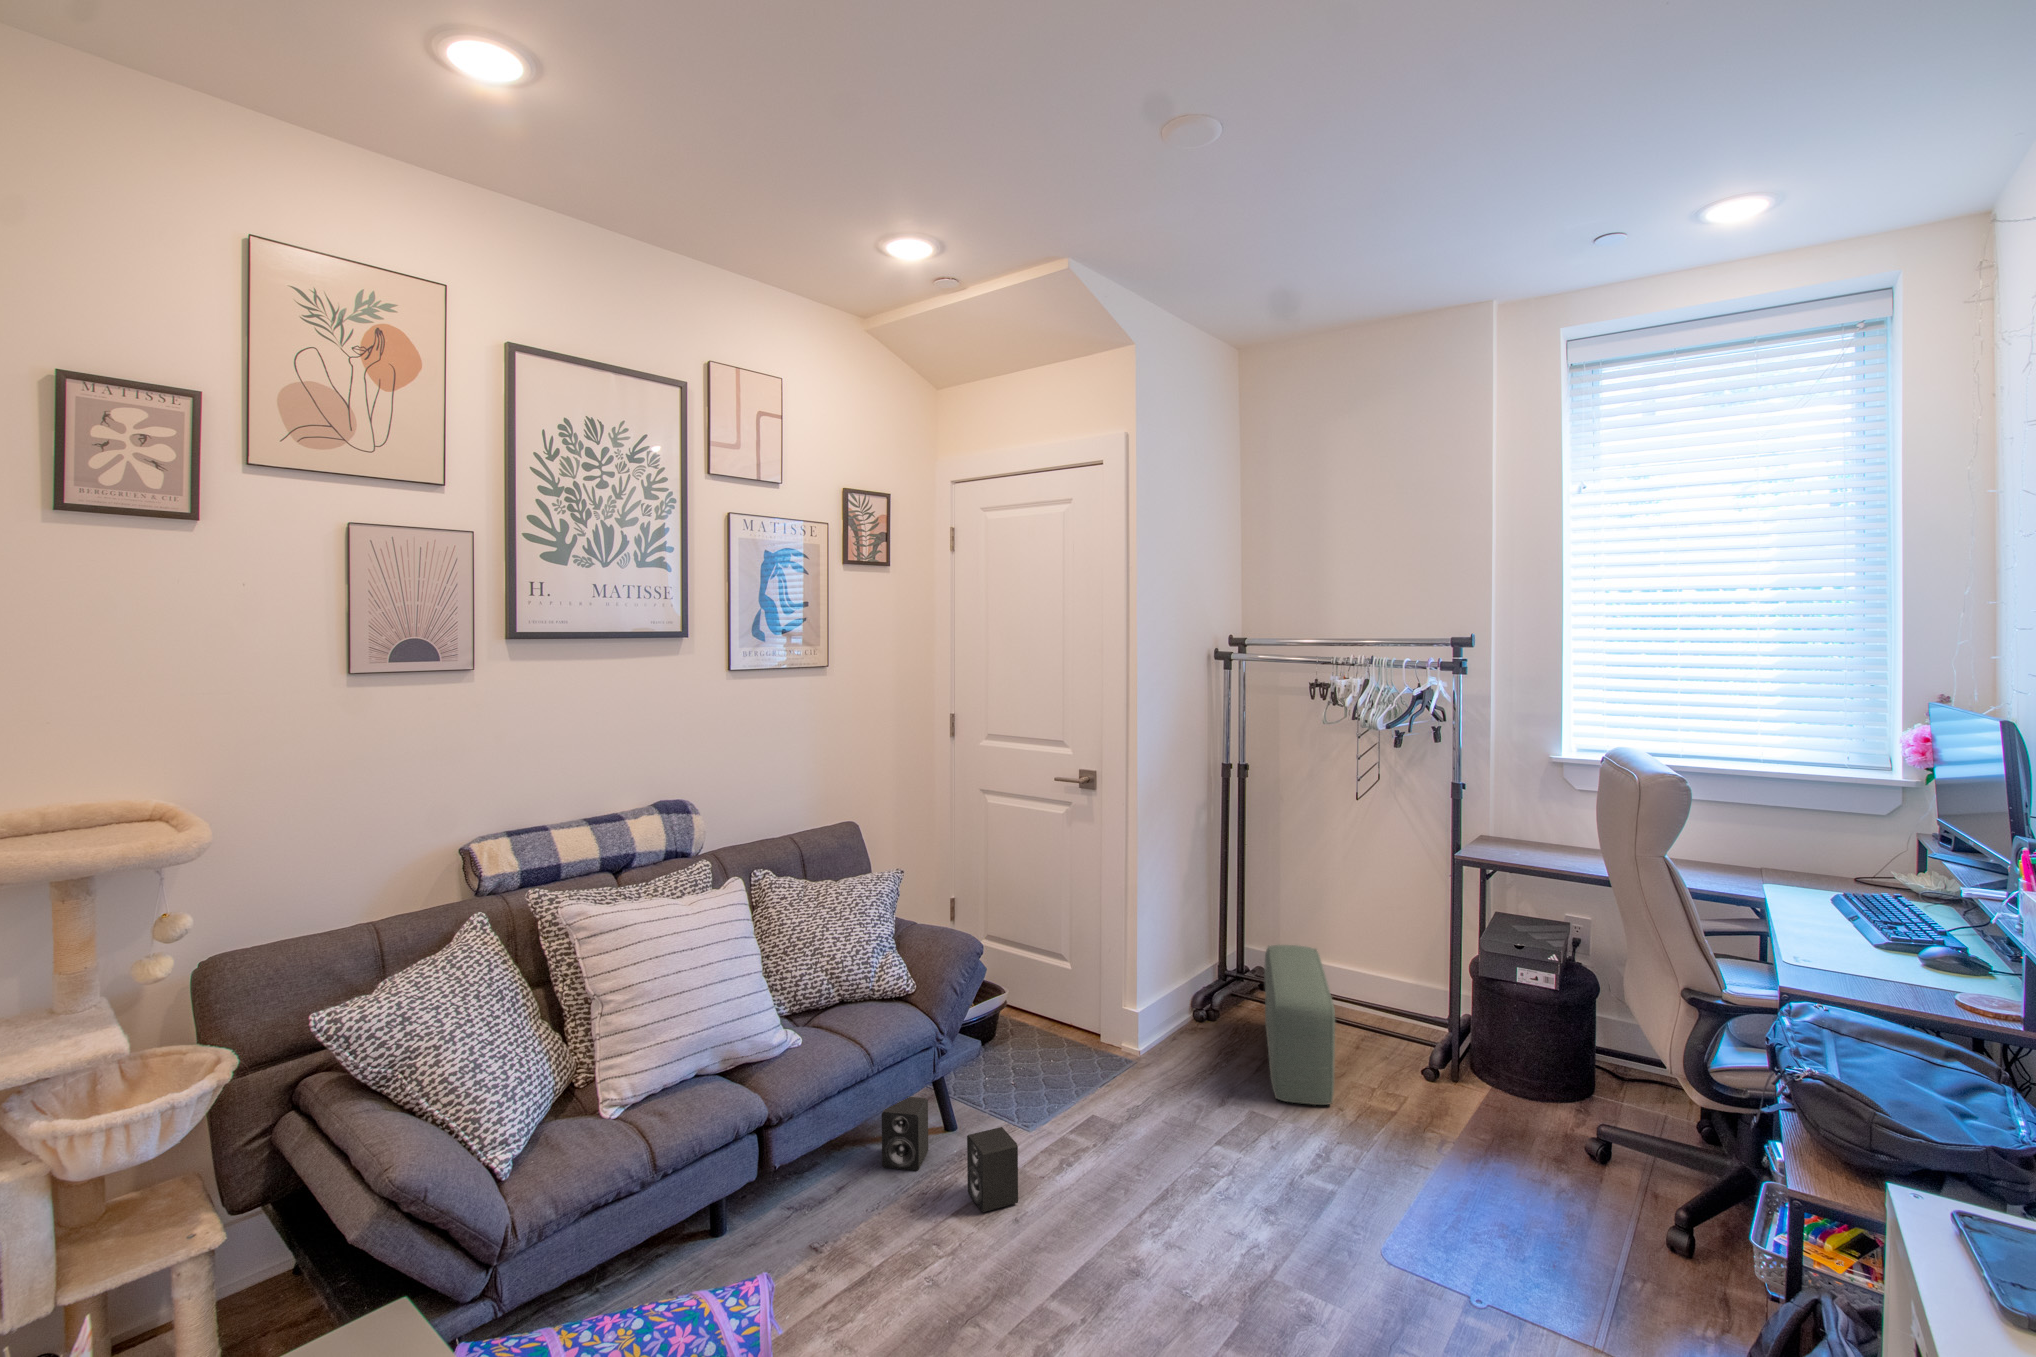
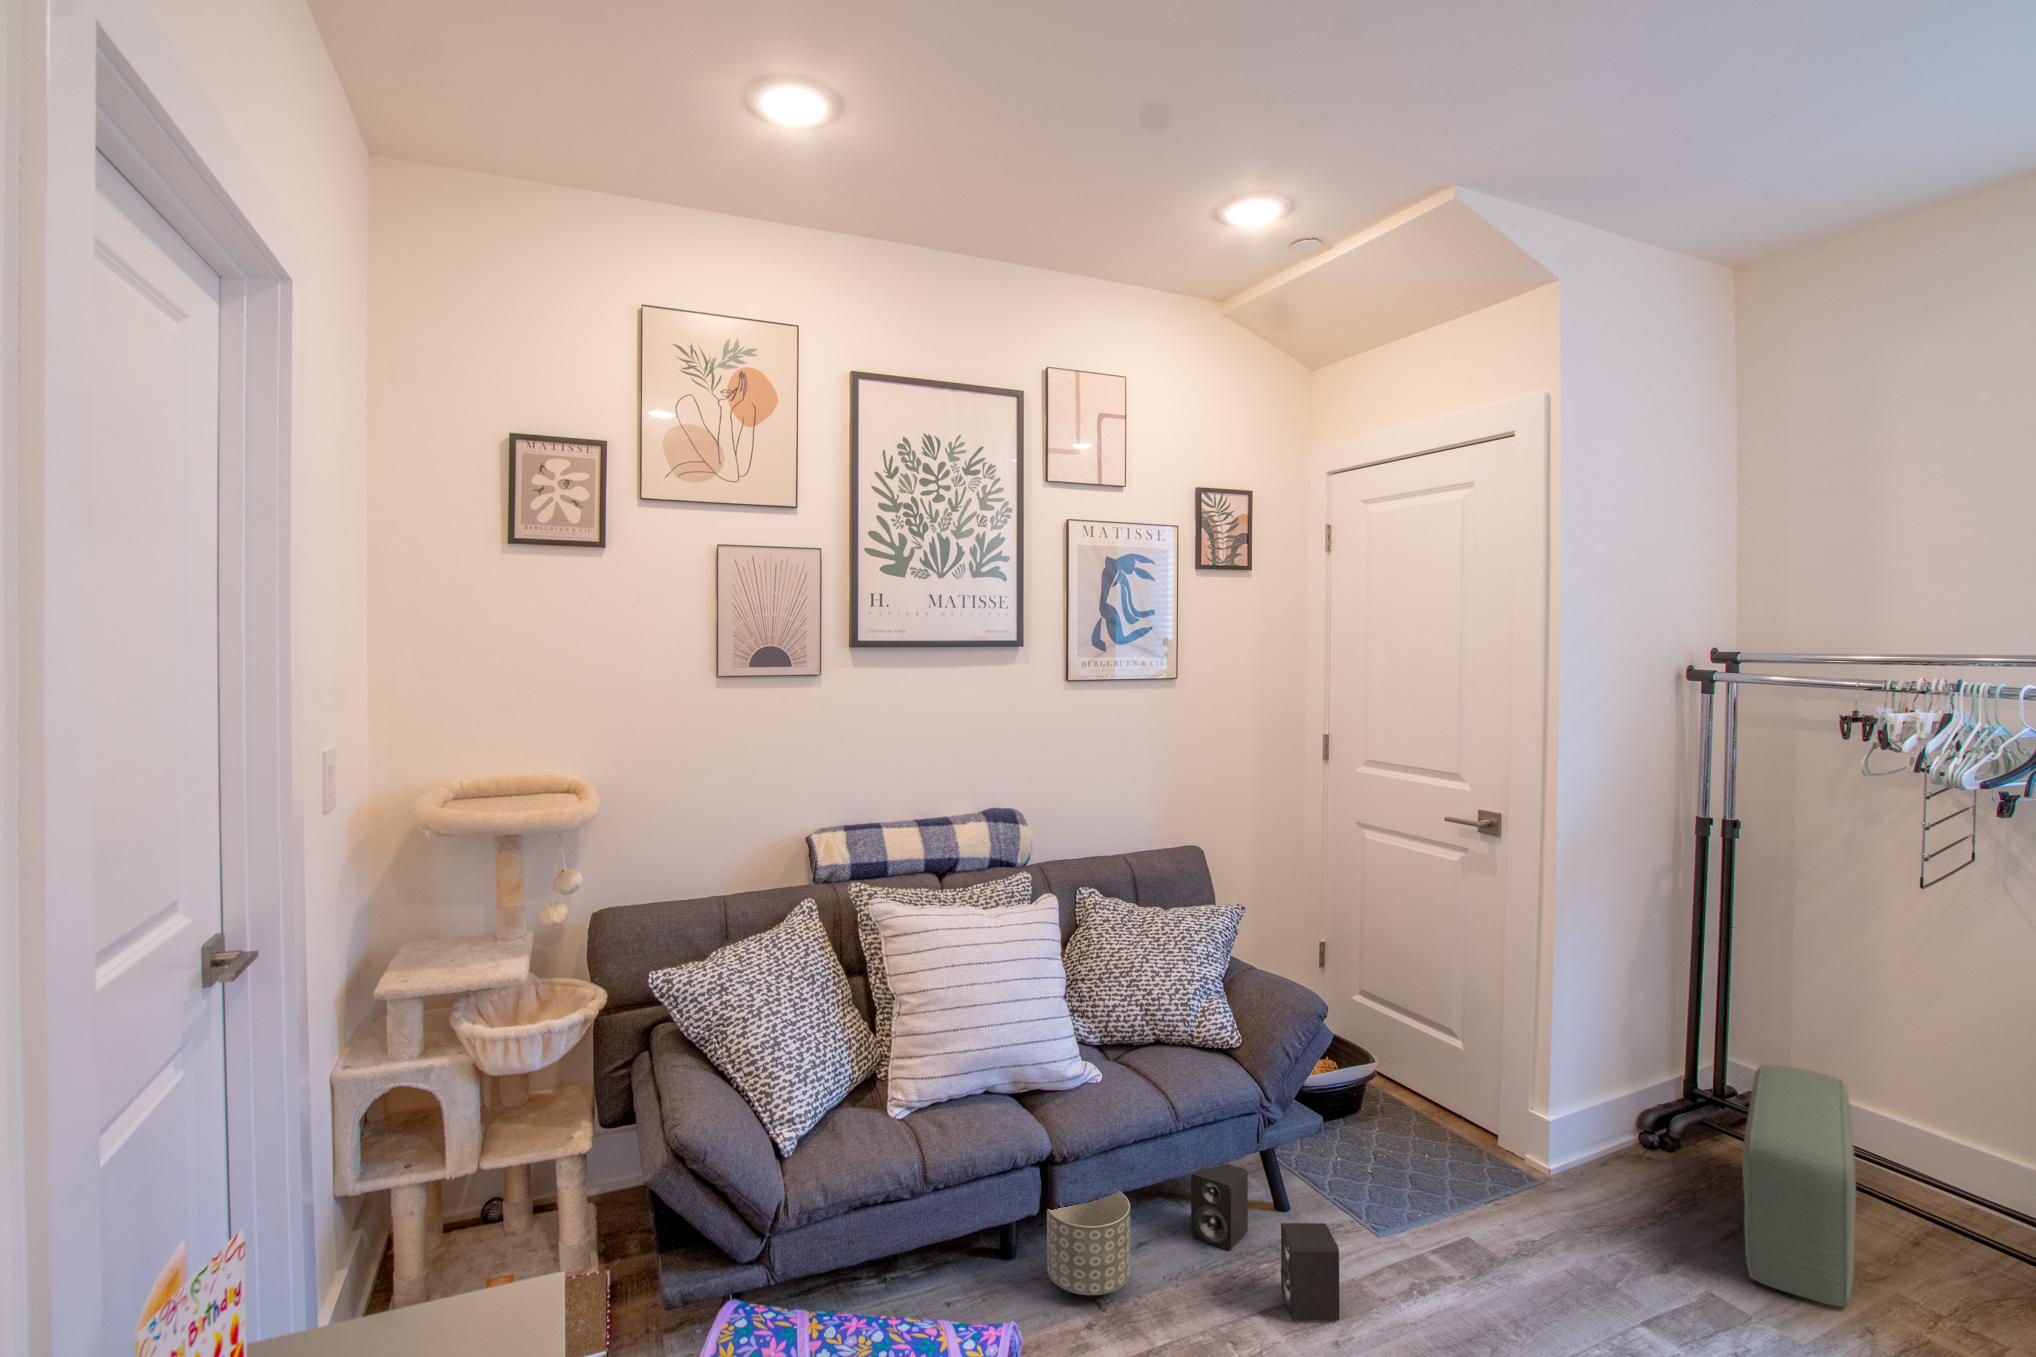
planter: none [763,1138,841,1241] -> present [1047,1191,1131,1295]

